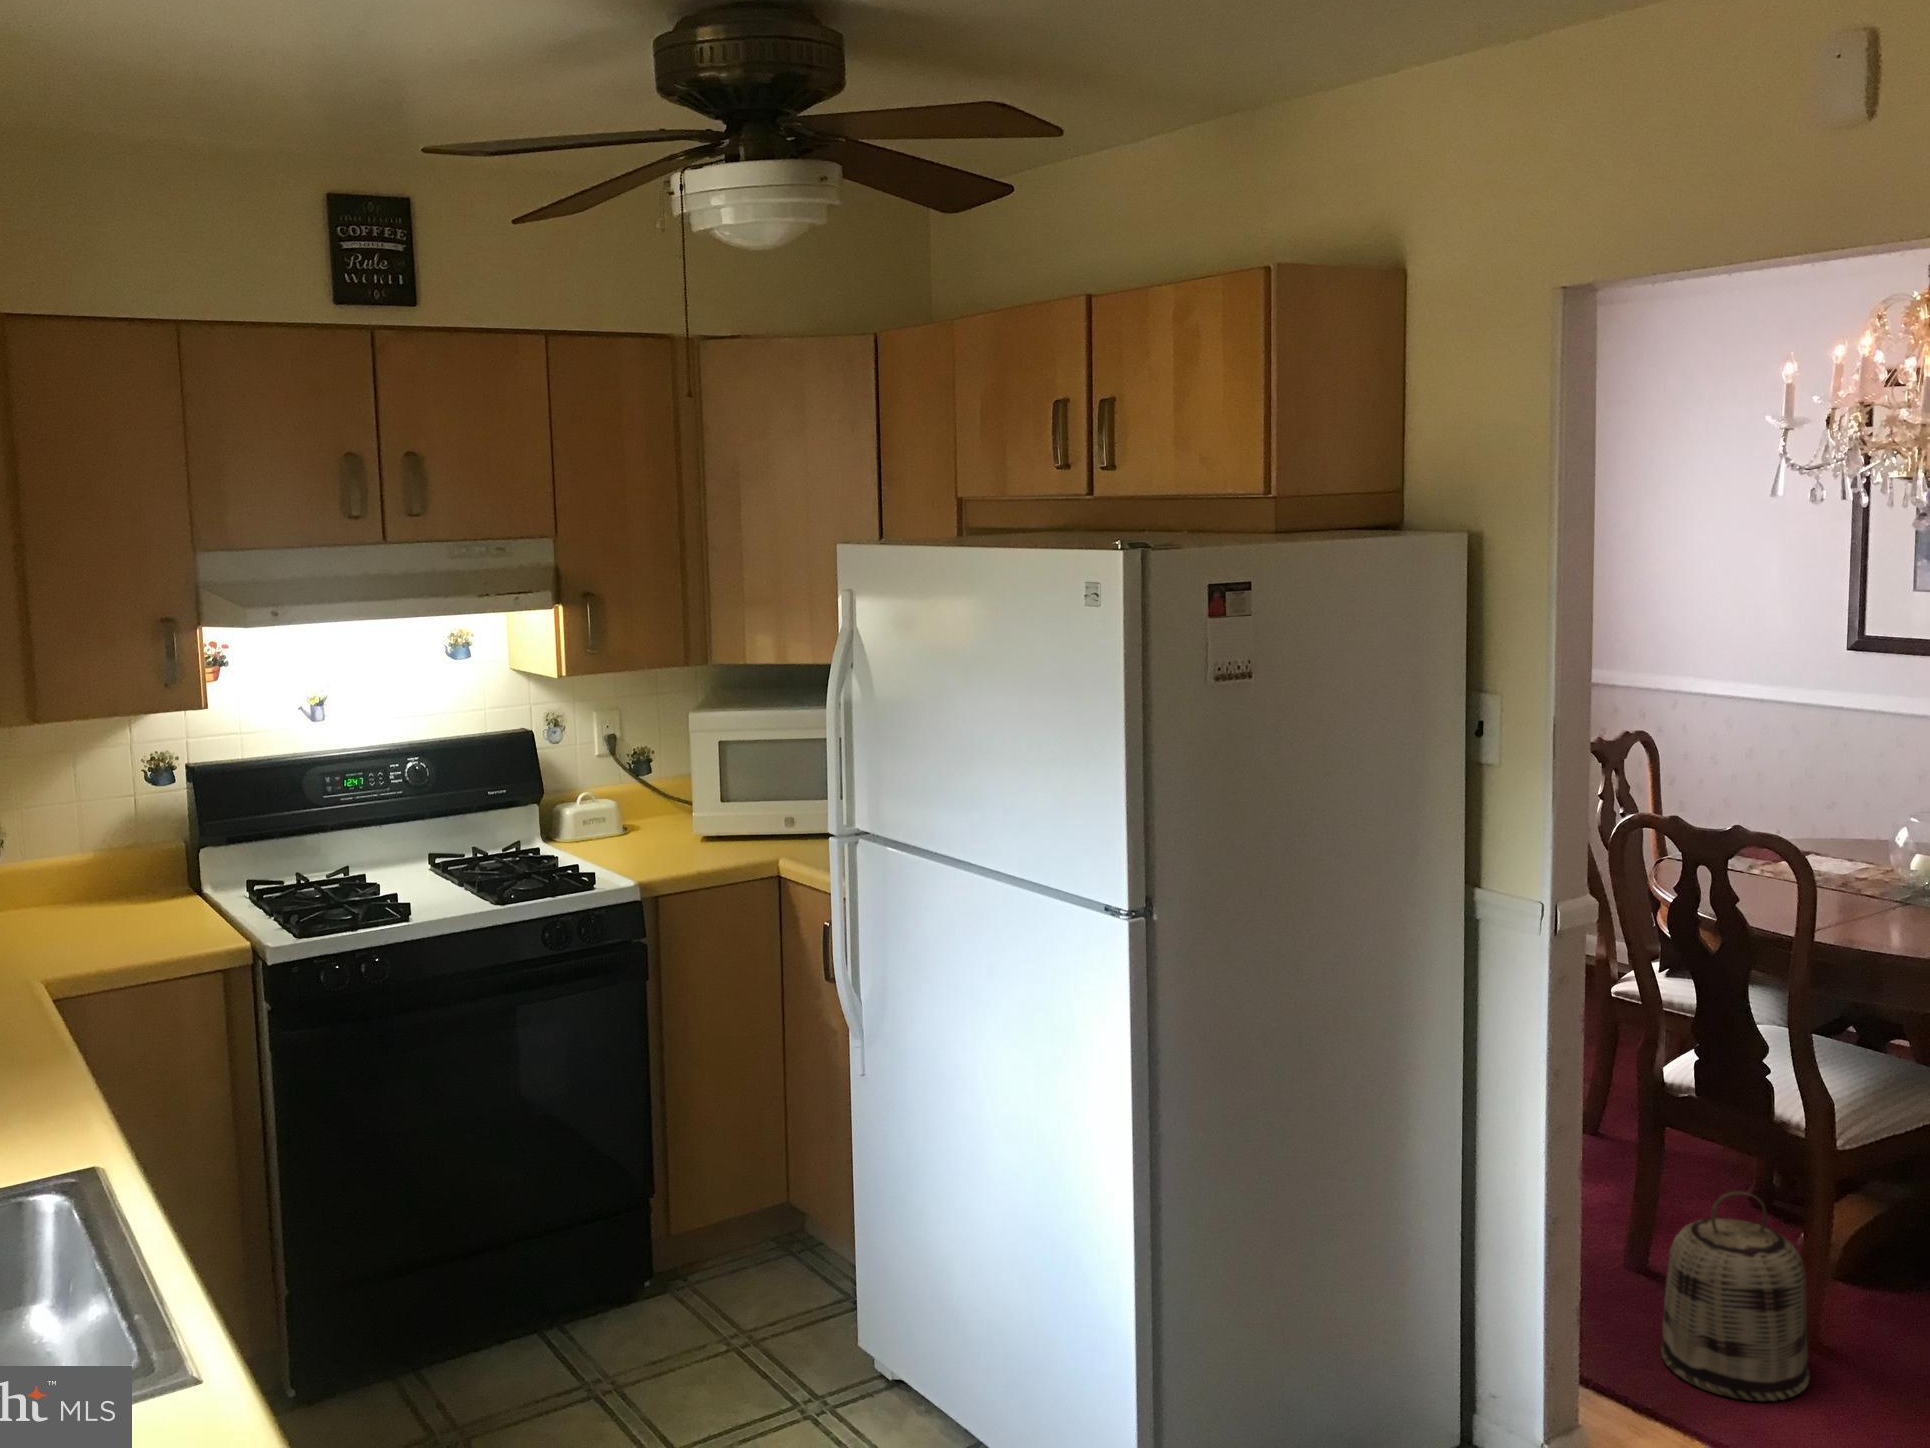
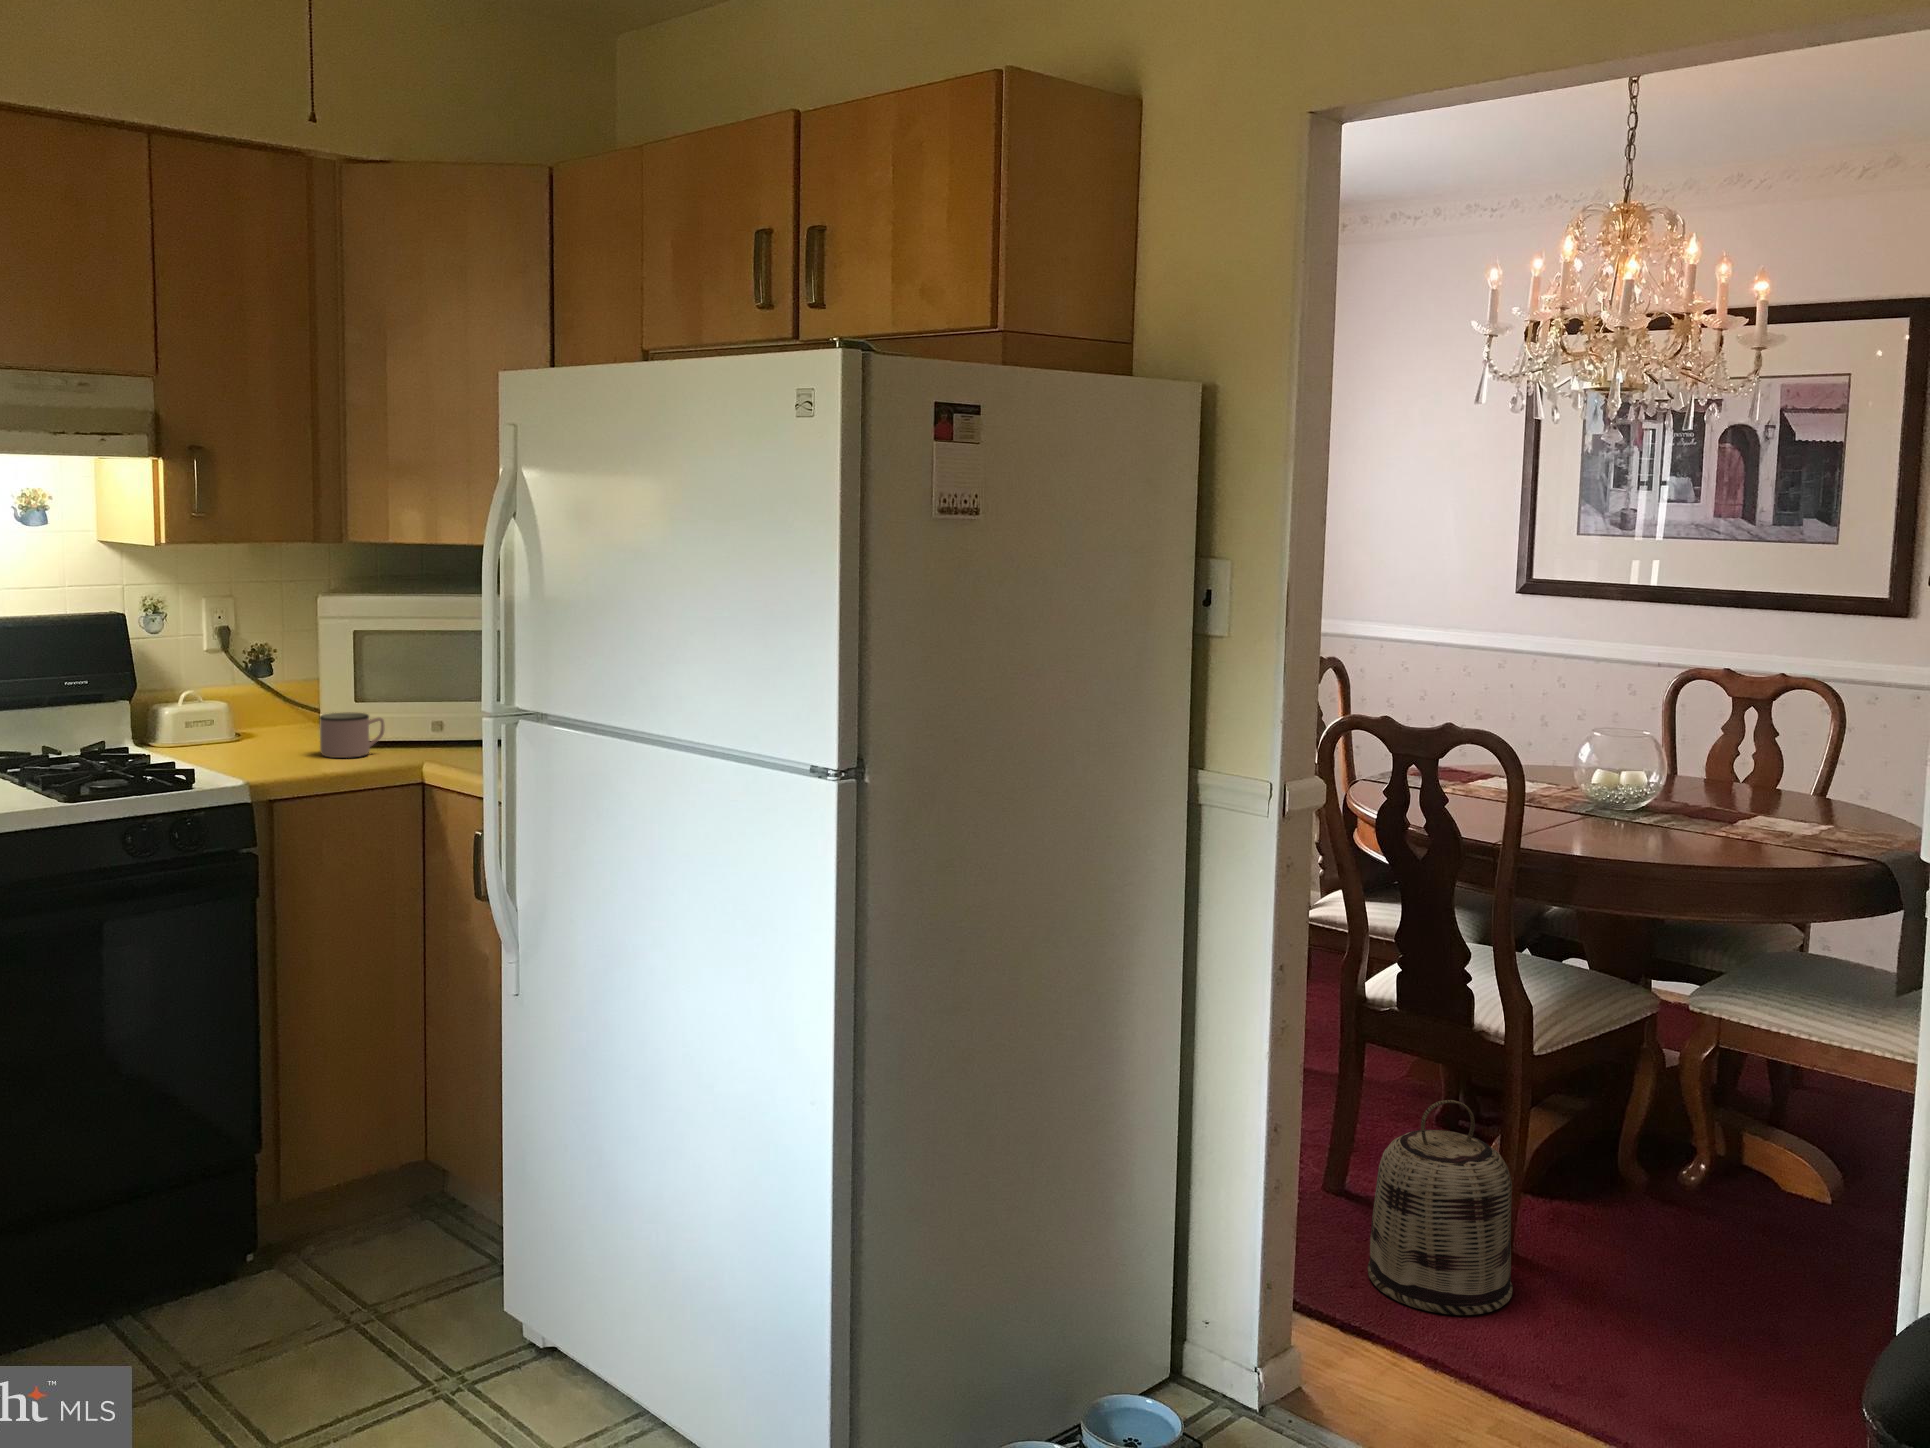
mug: none [692,815,746,856] -> present [320,713,384,758]

